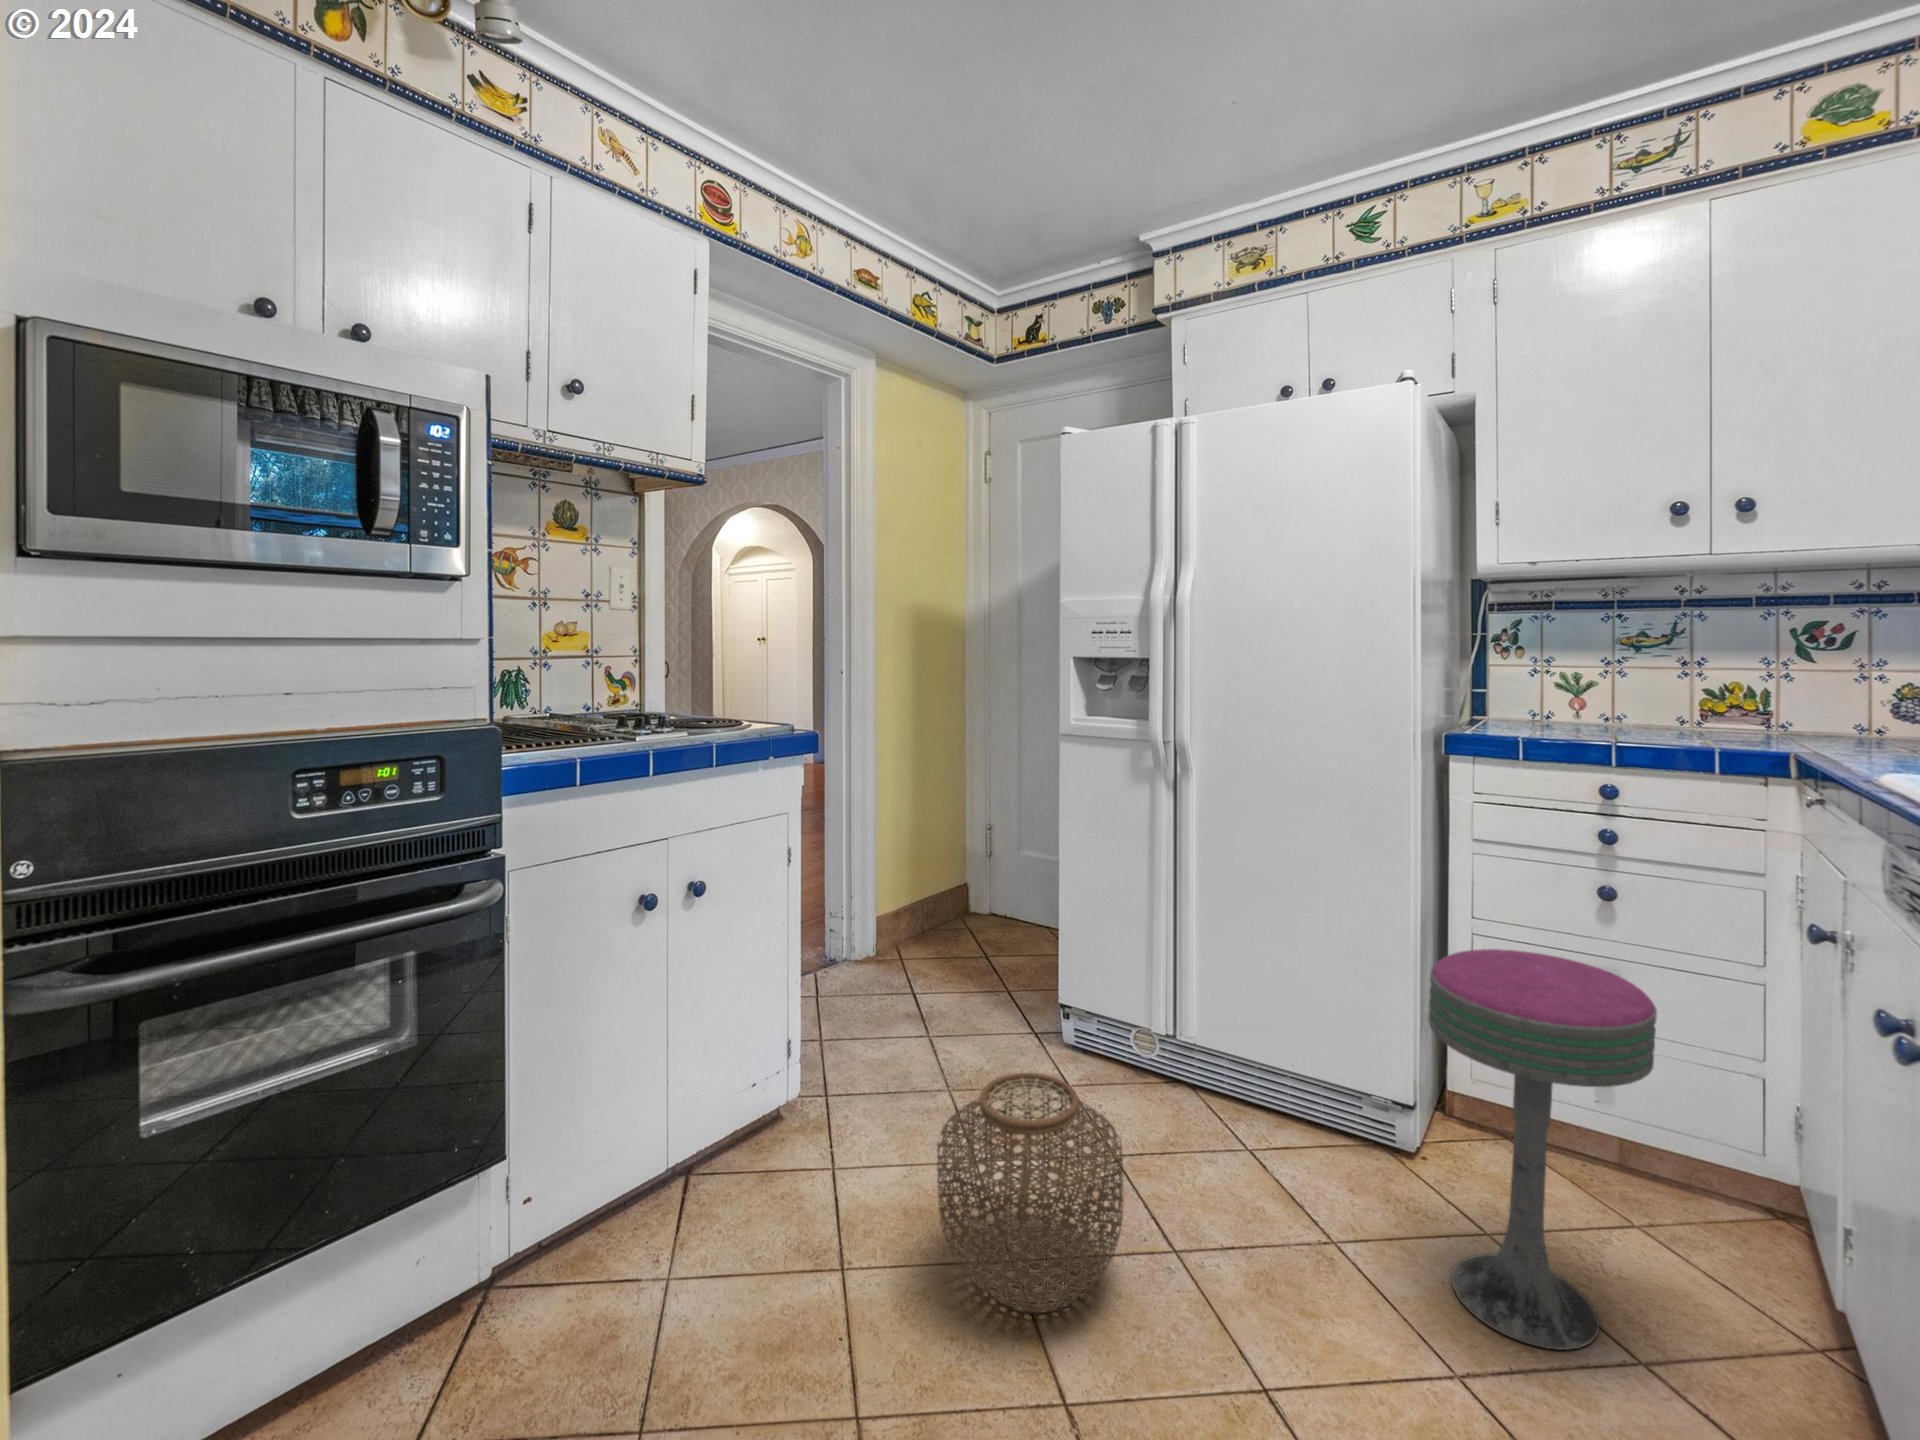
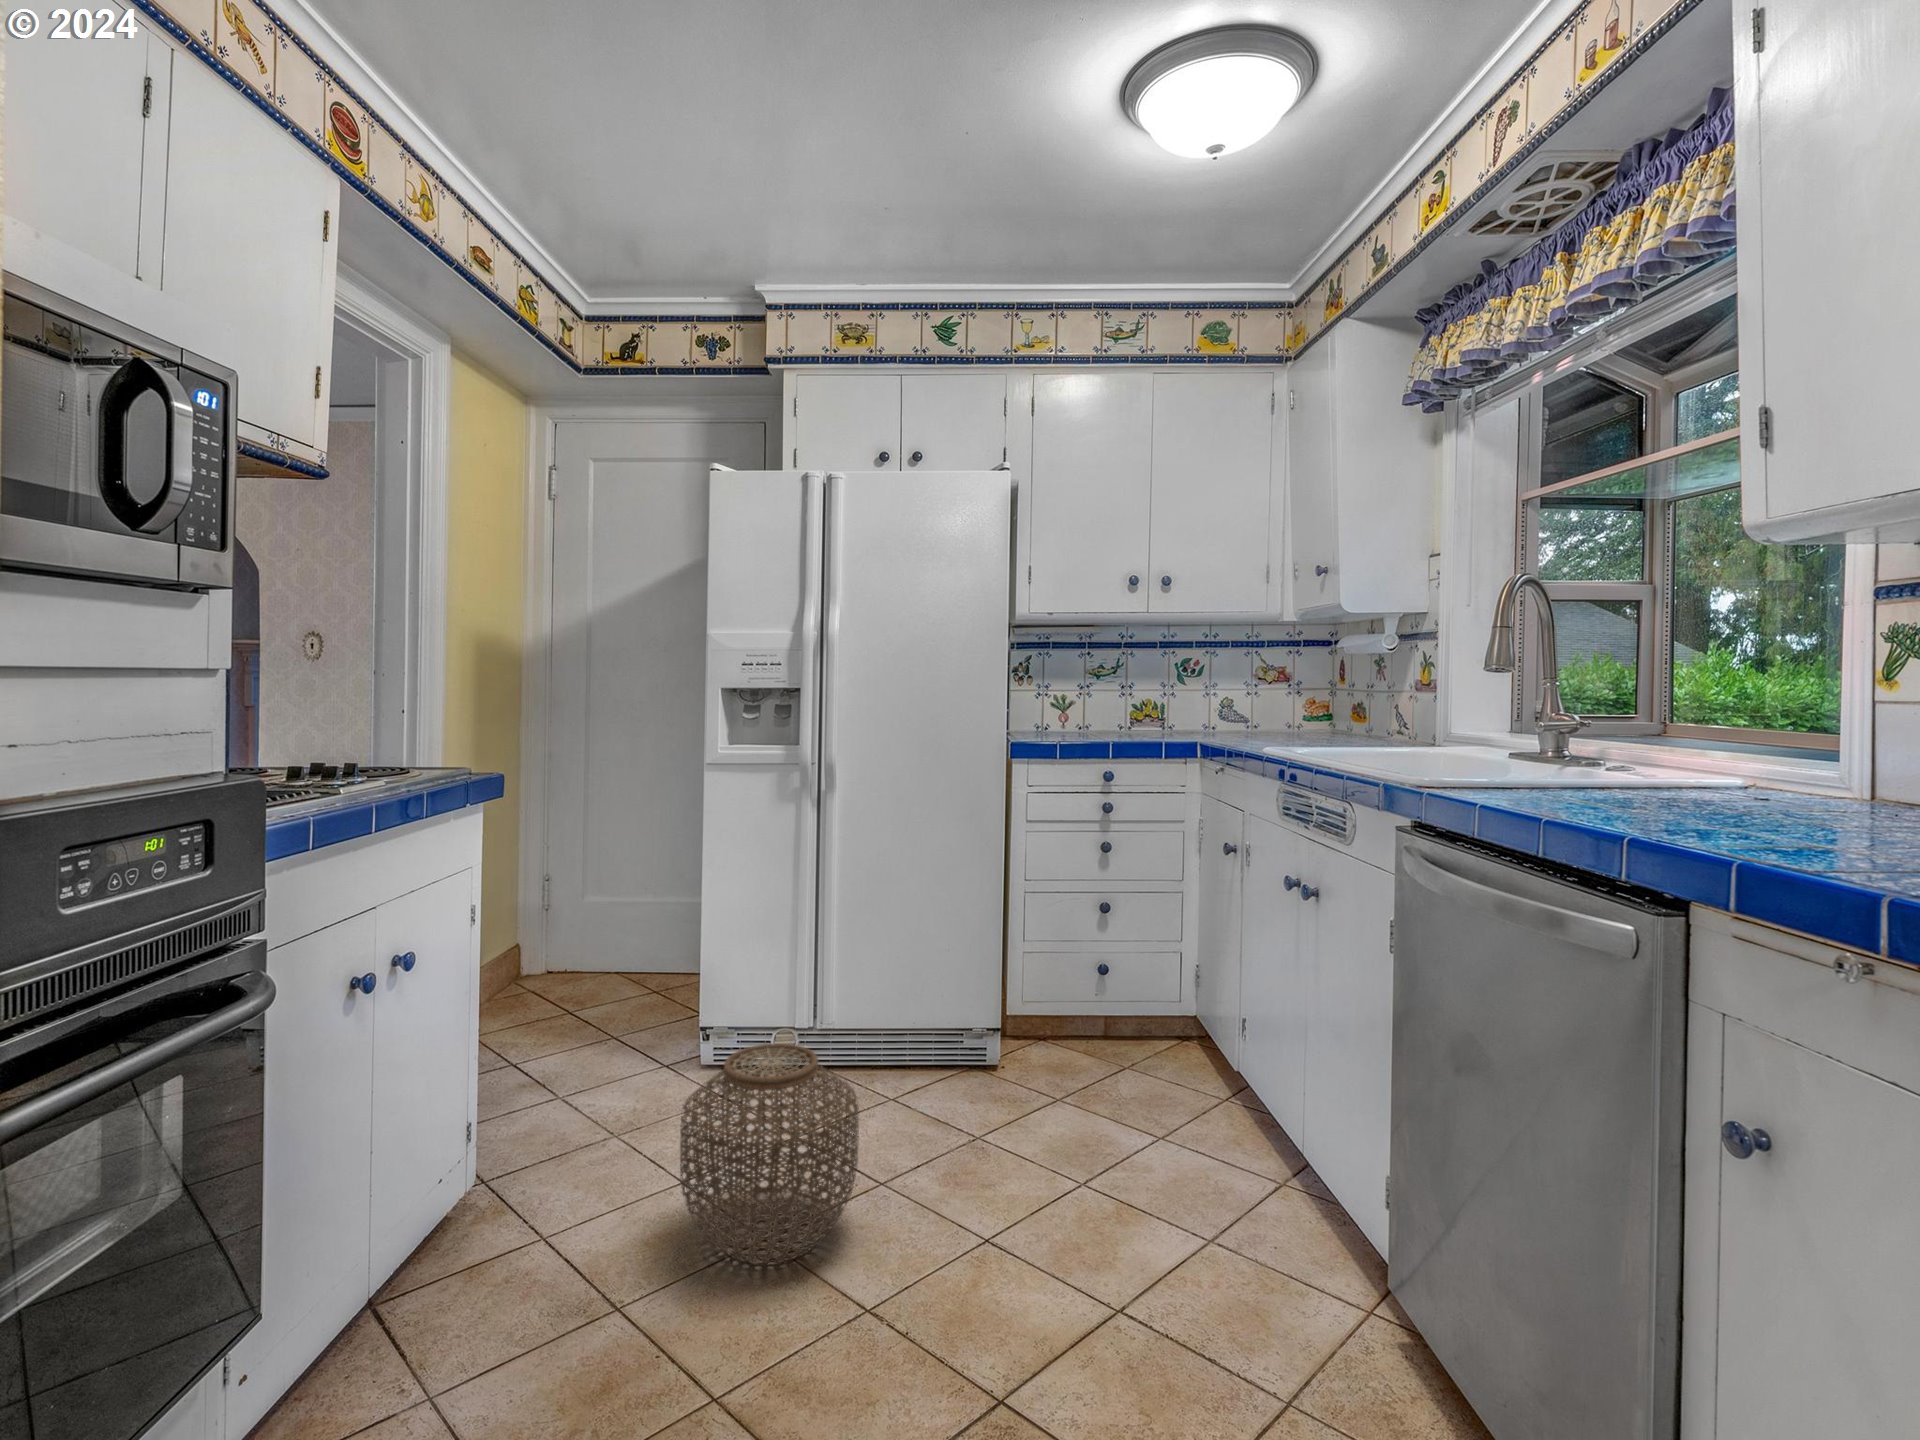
bar stool: present [1429,949,1657,1350] -> none [1060,886,1199,1166]

